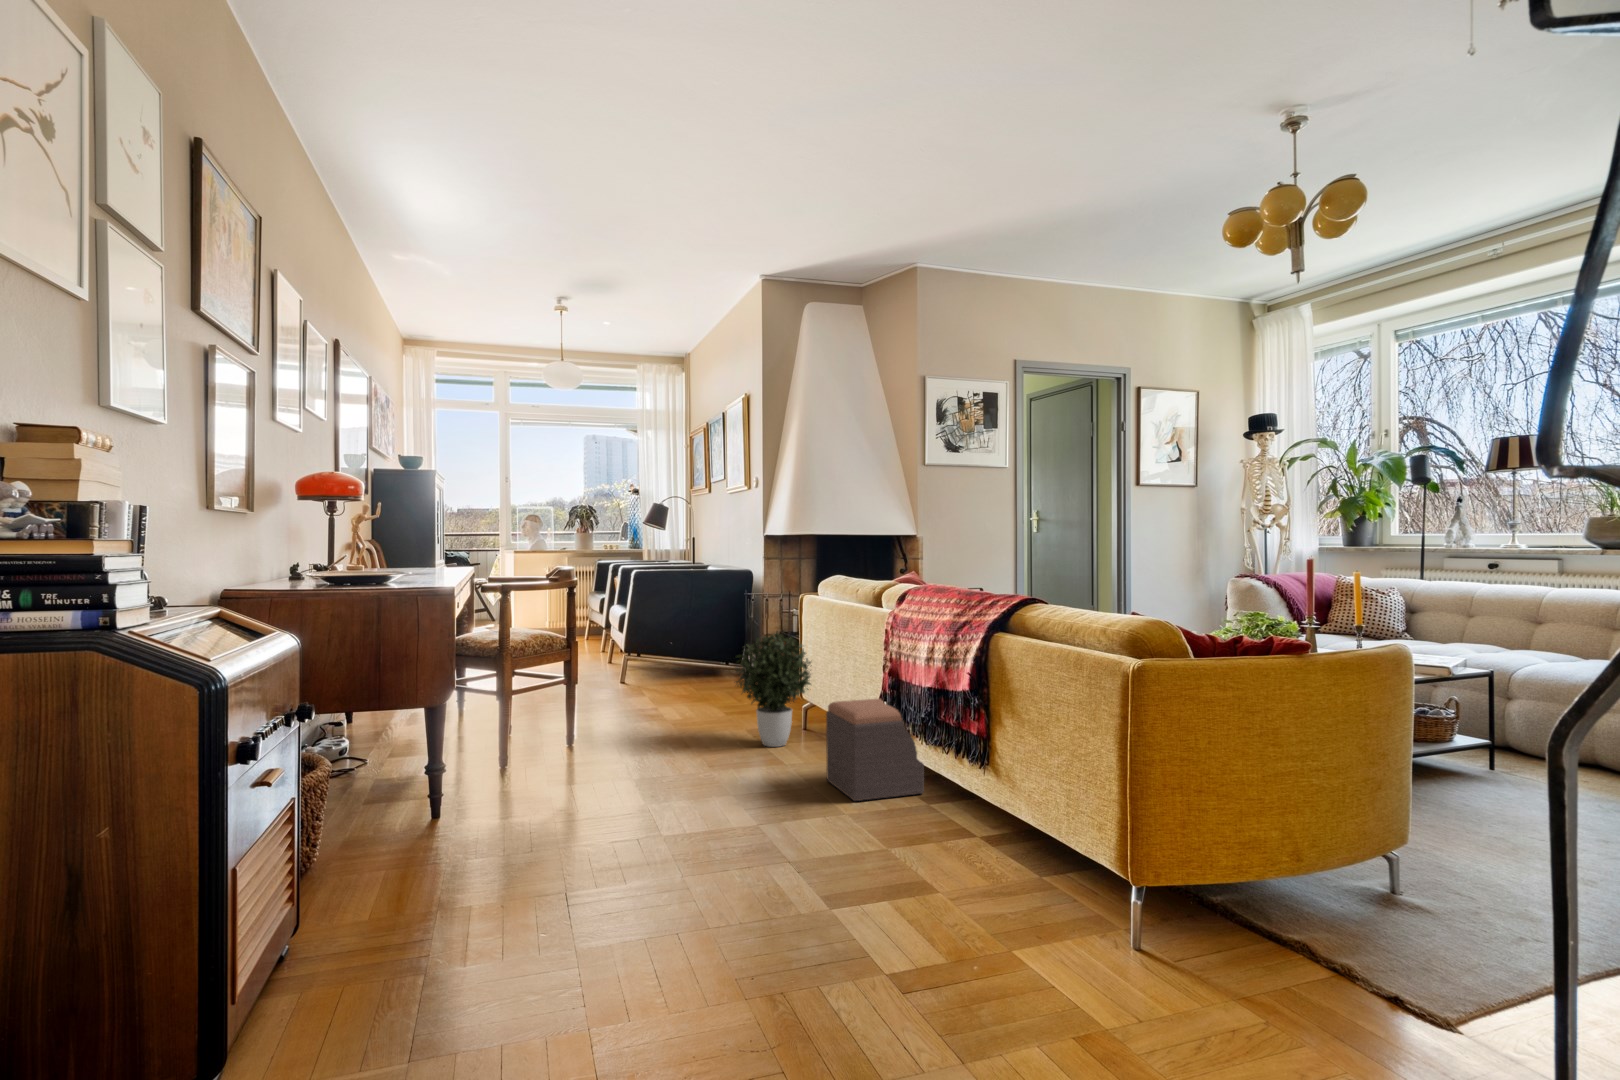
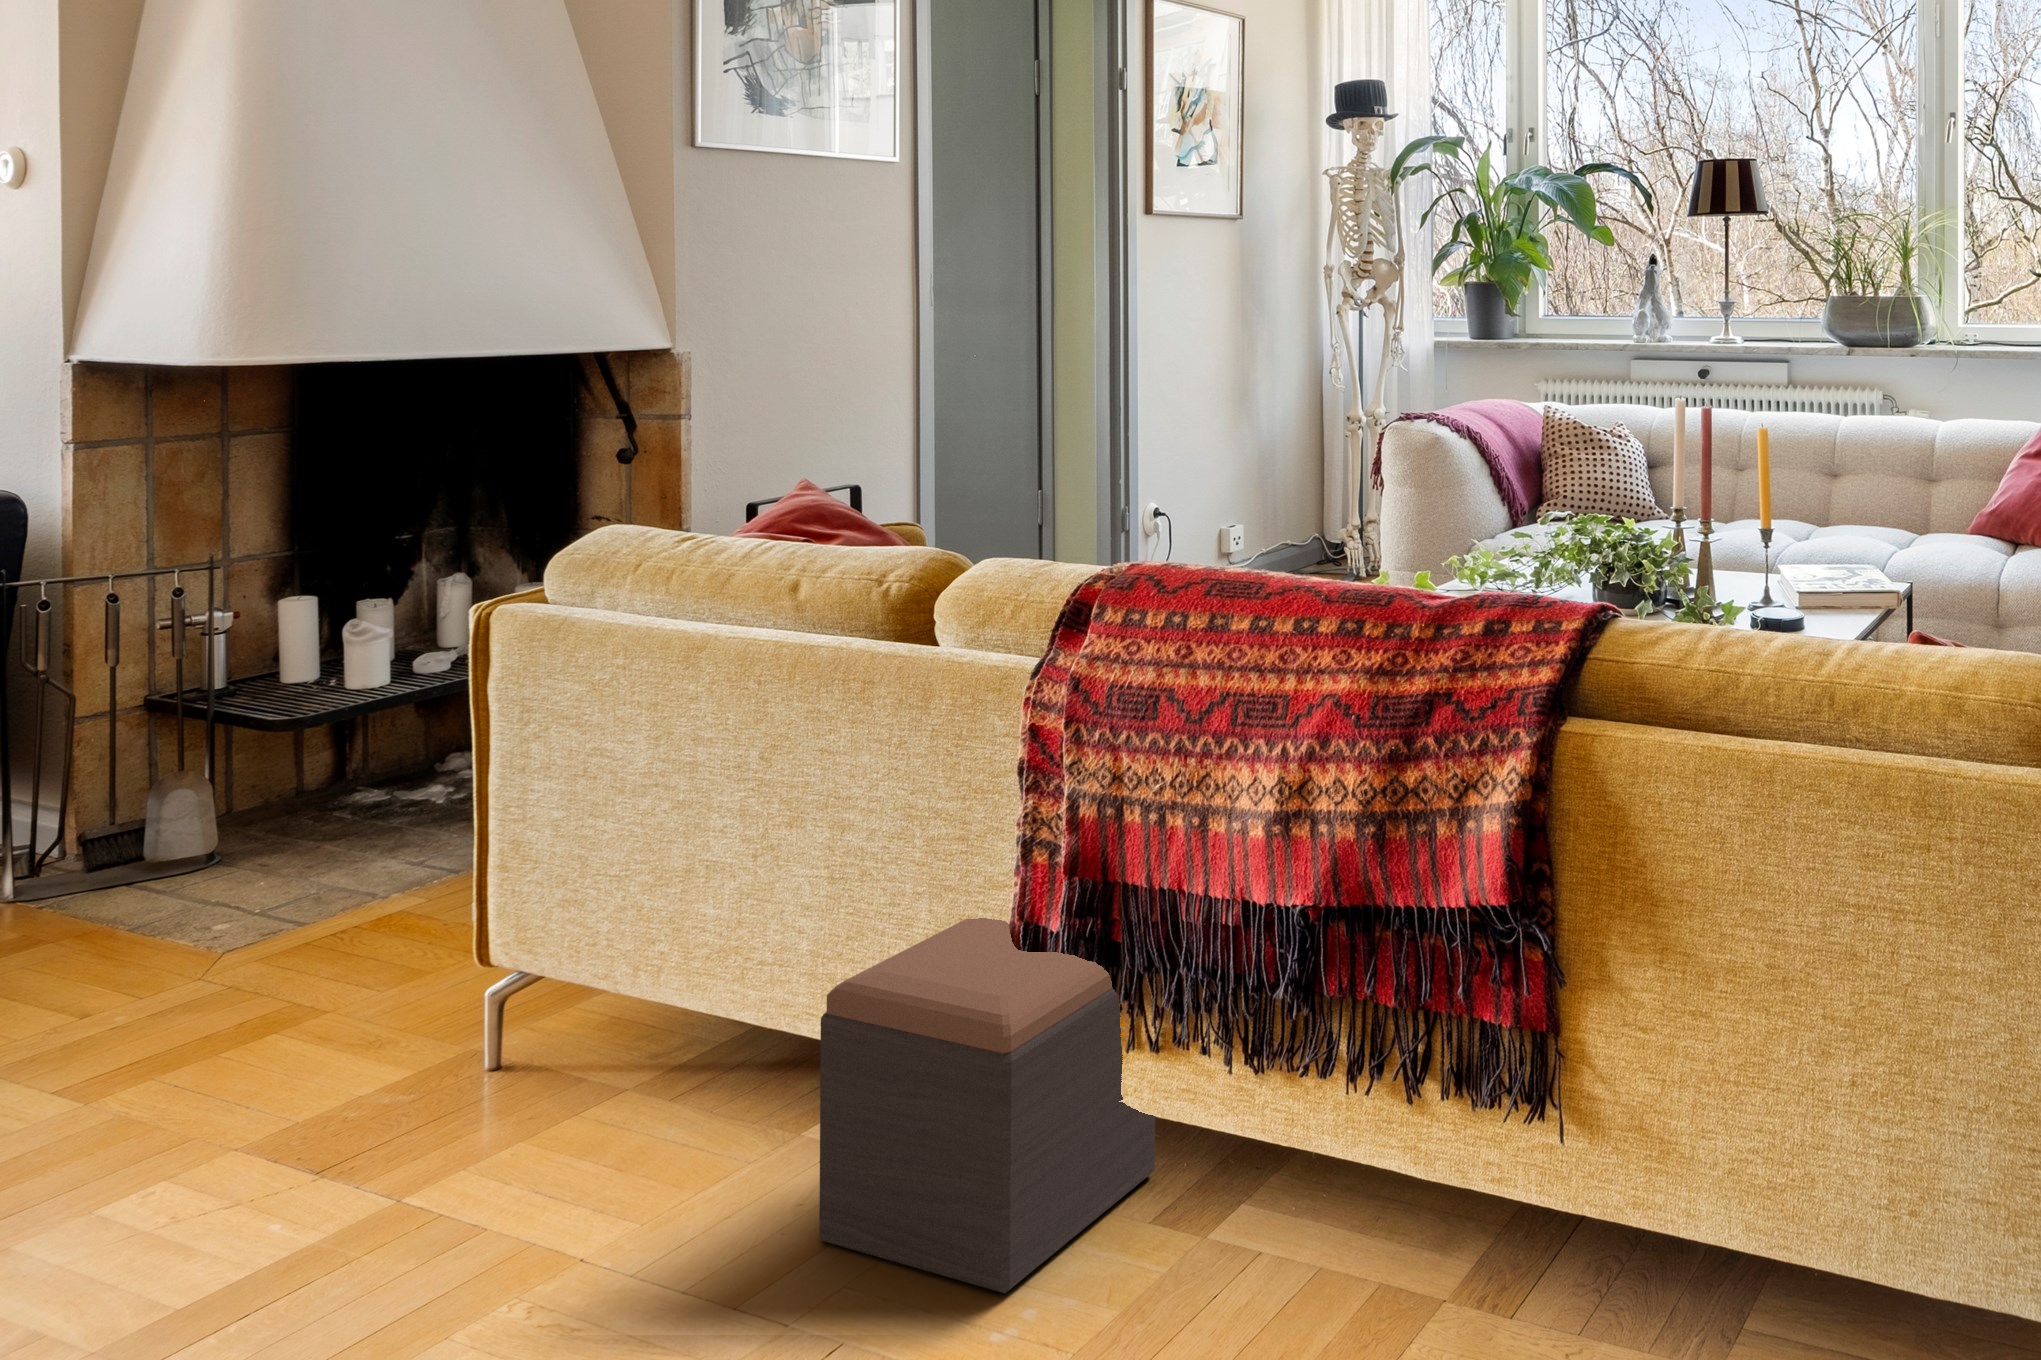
potted plant: present [736,633,811,747] -> none [264,748,607,1165]

